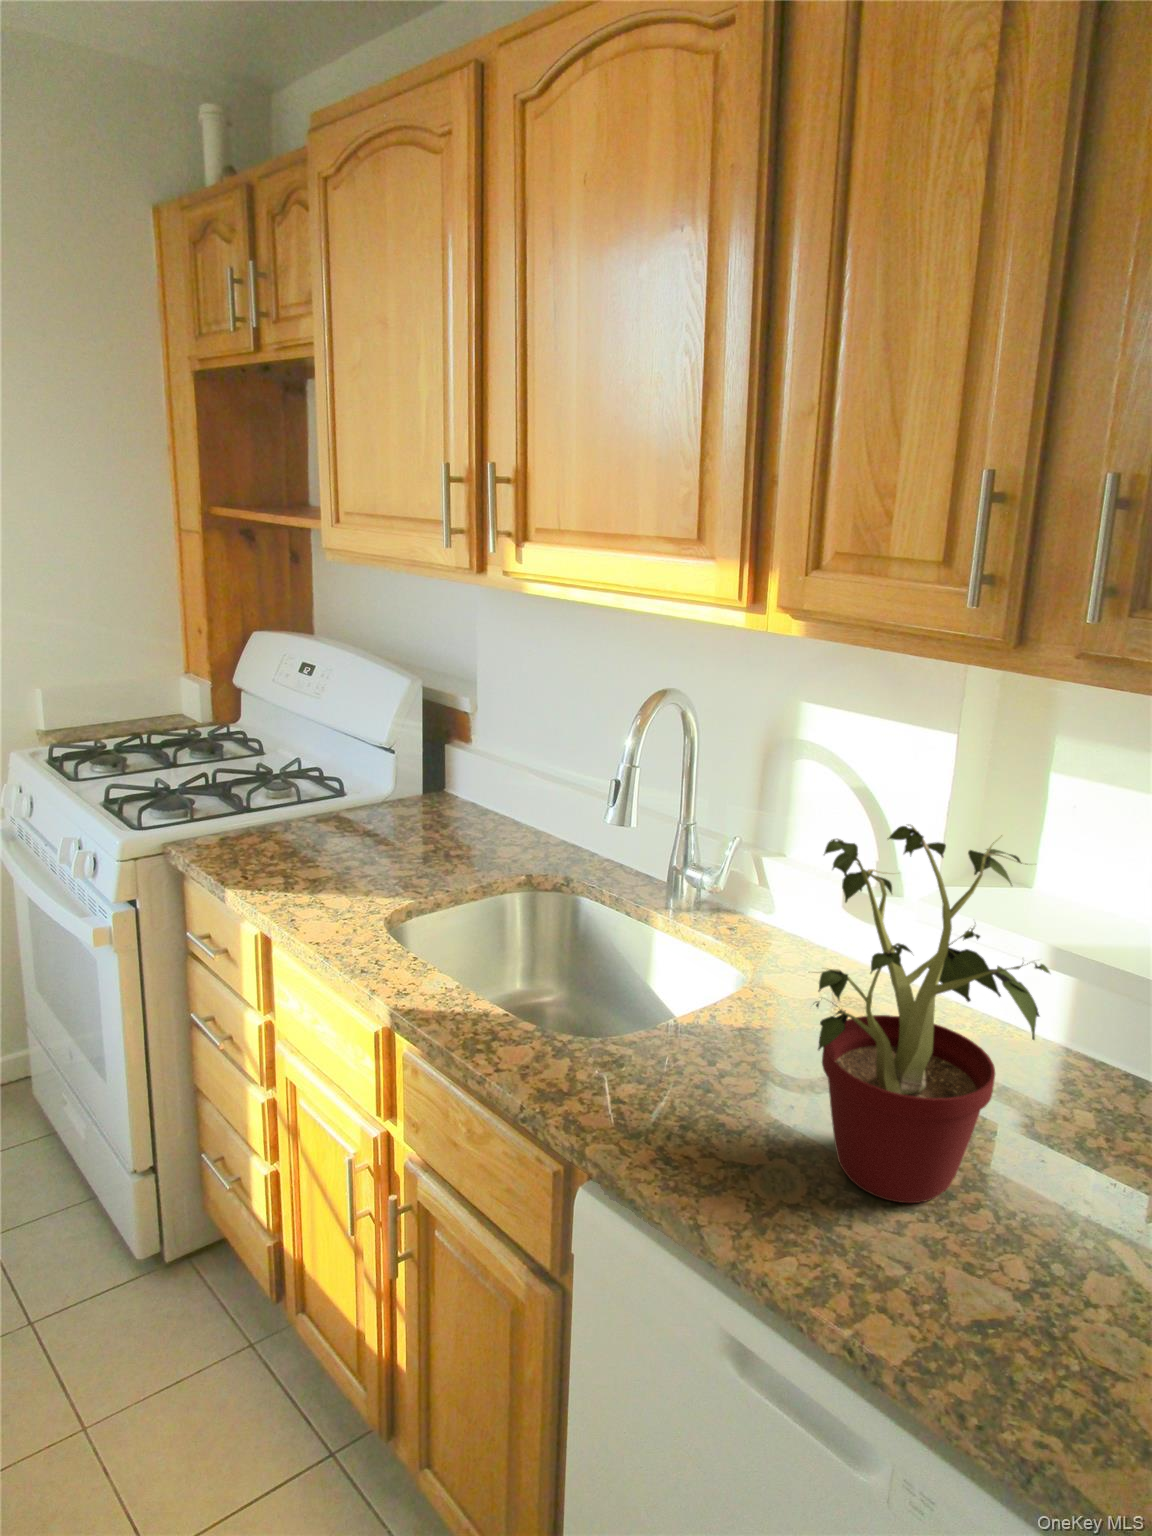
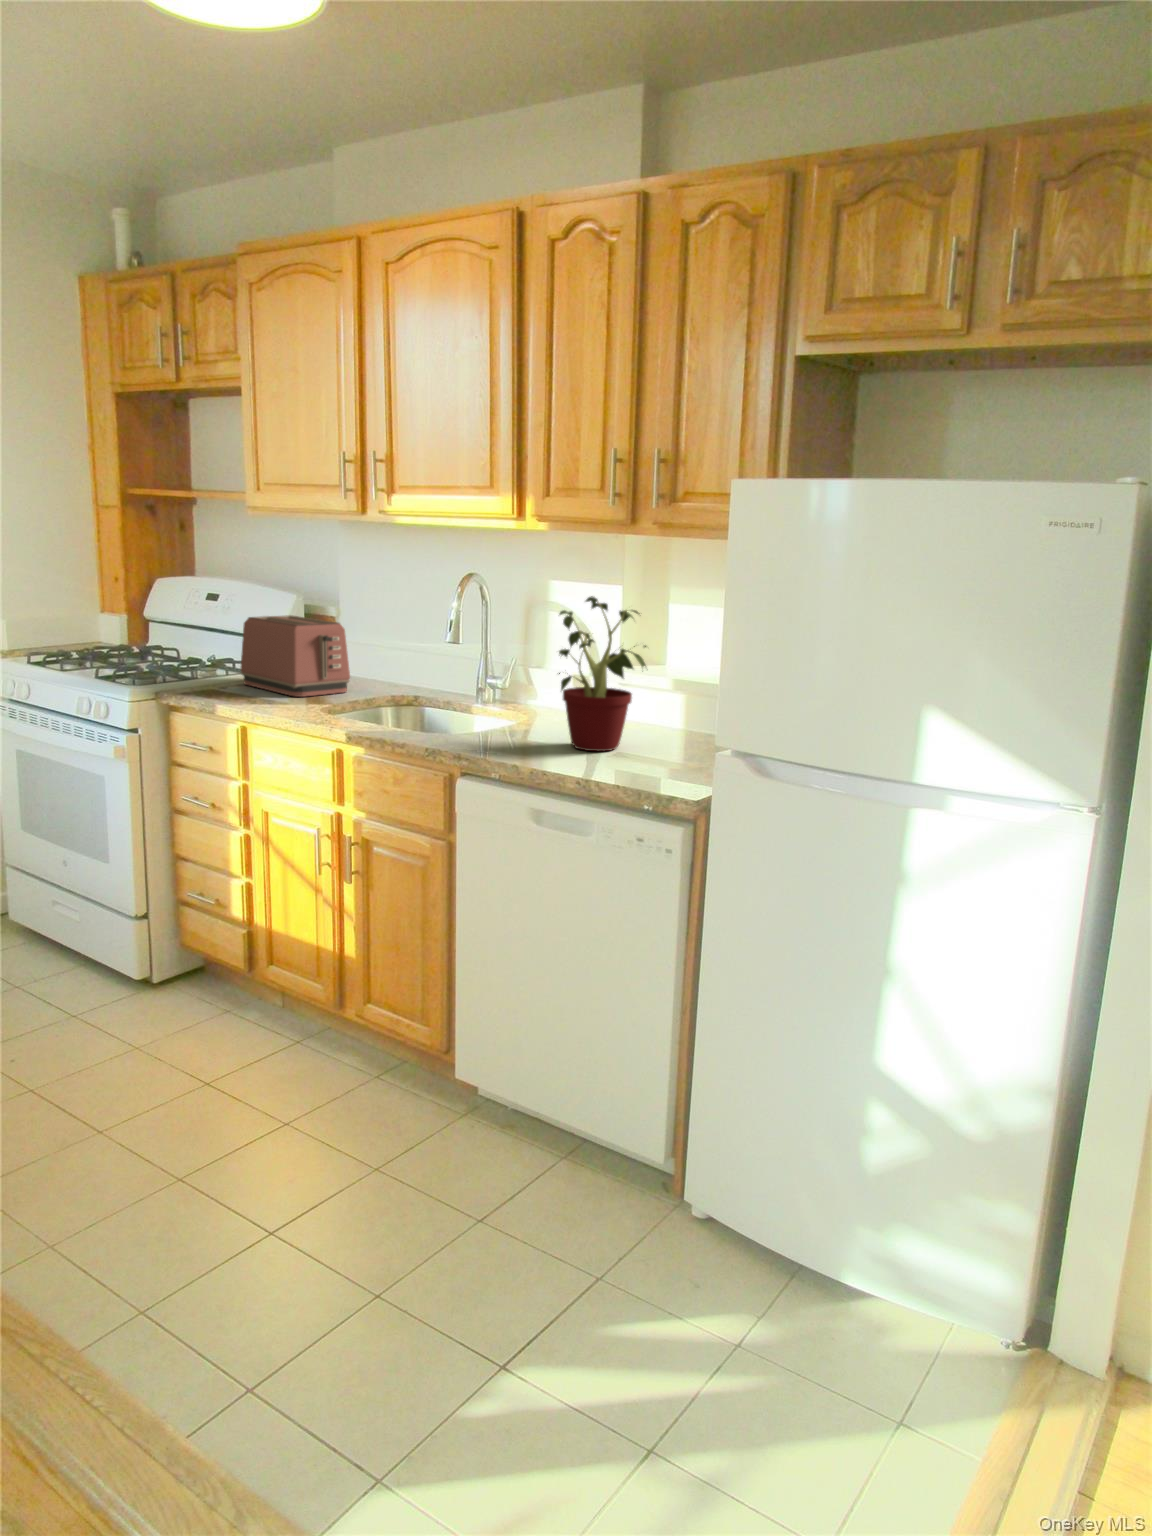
toaster: none [298,723,458,881] -> present [241,615,350,697]

